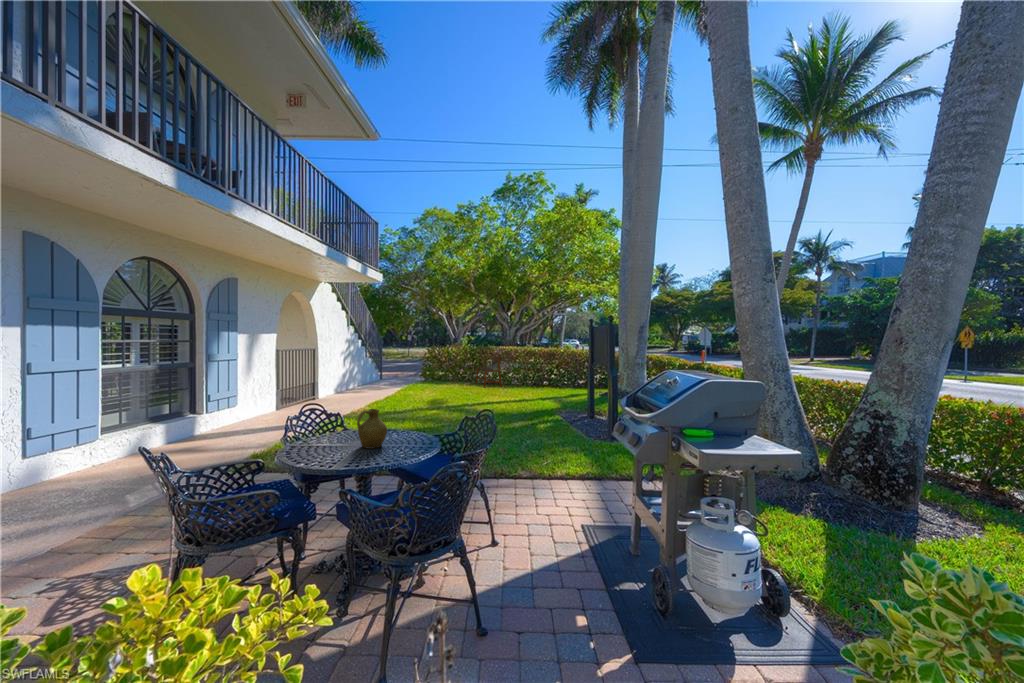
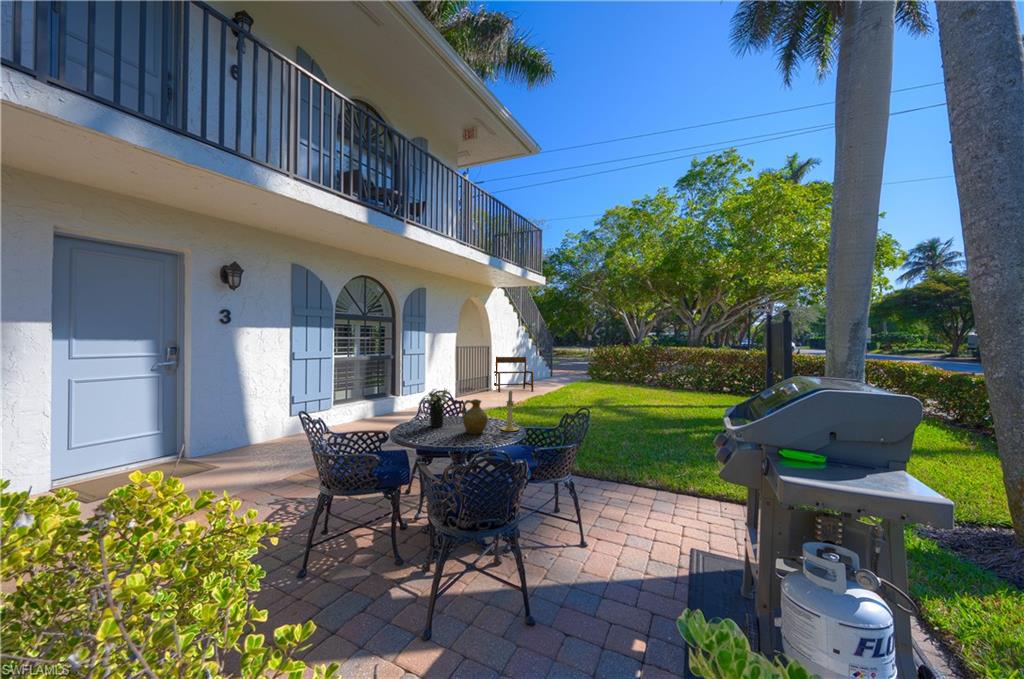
bench: present [476,357,502,387] -> present [494,357,533,392]
candle holder: none [397,396,418,440] -> present [500,391,519,431]
flower arrangement: none [297,398,339,446] -> present [419,389,450,427]

